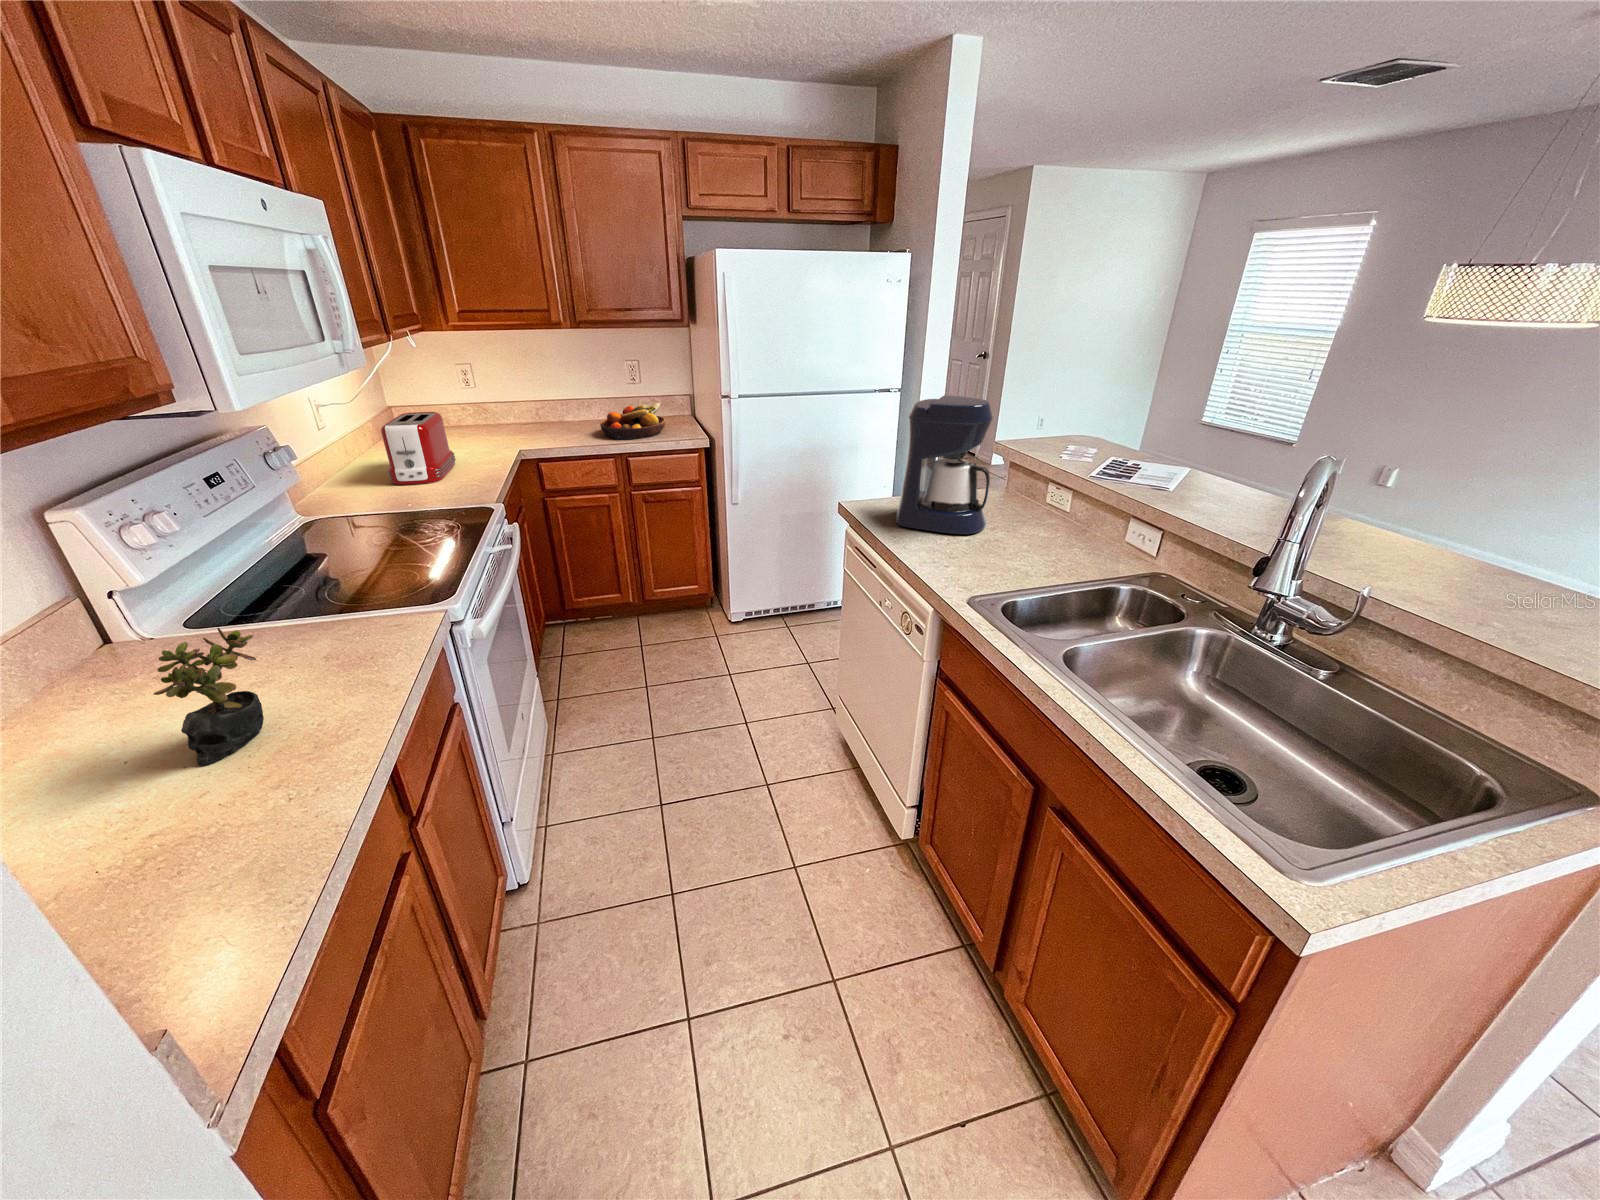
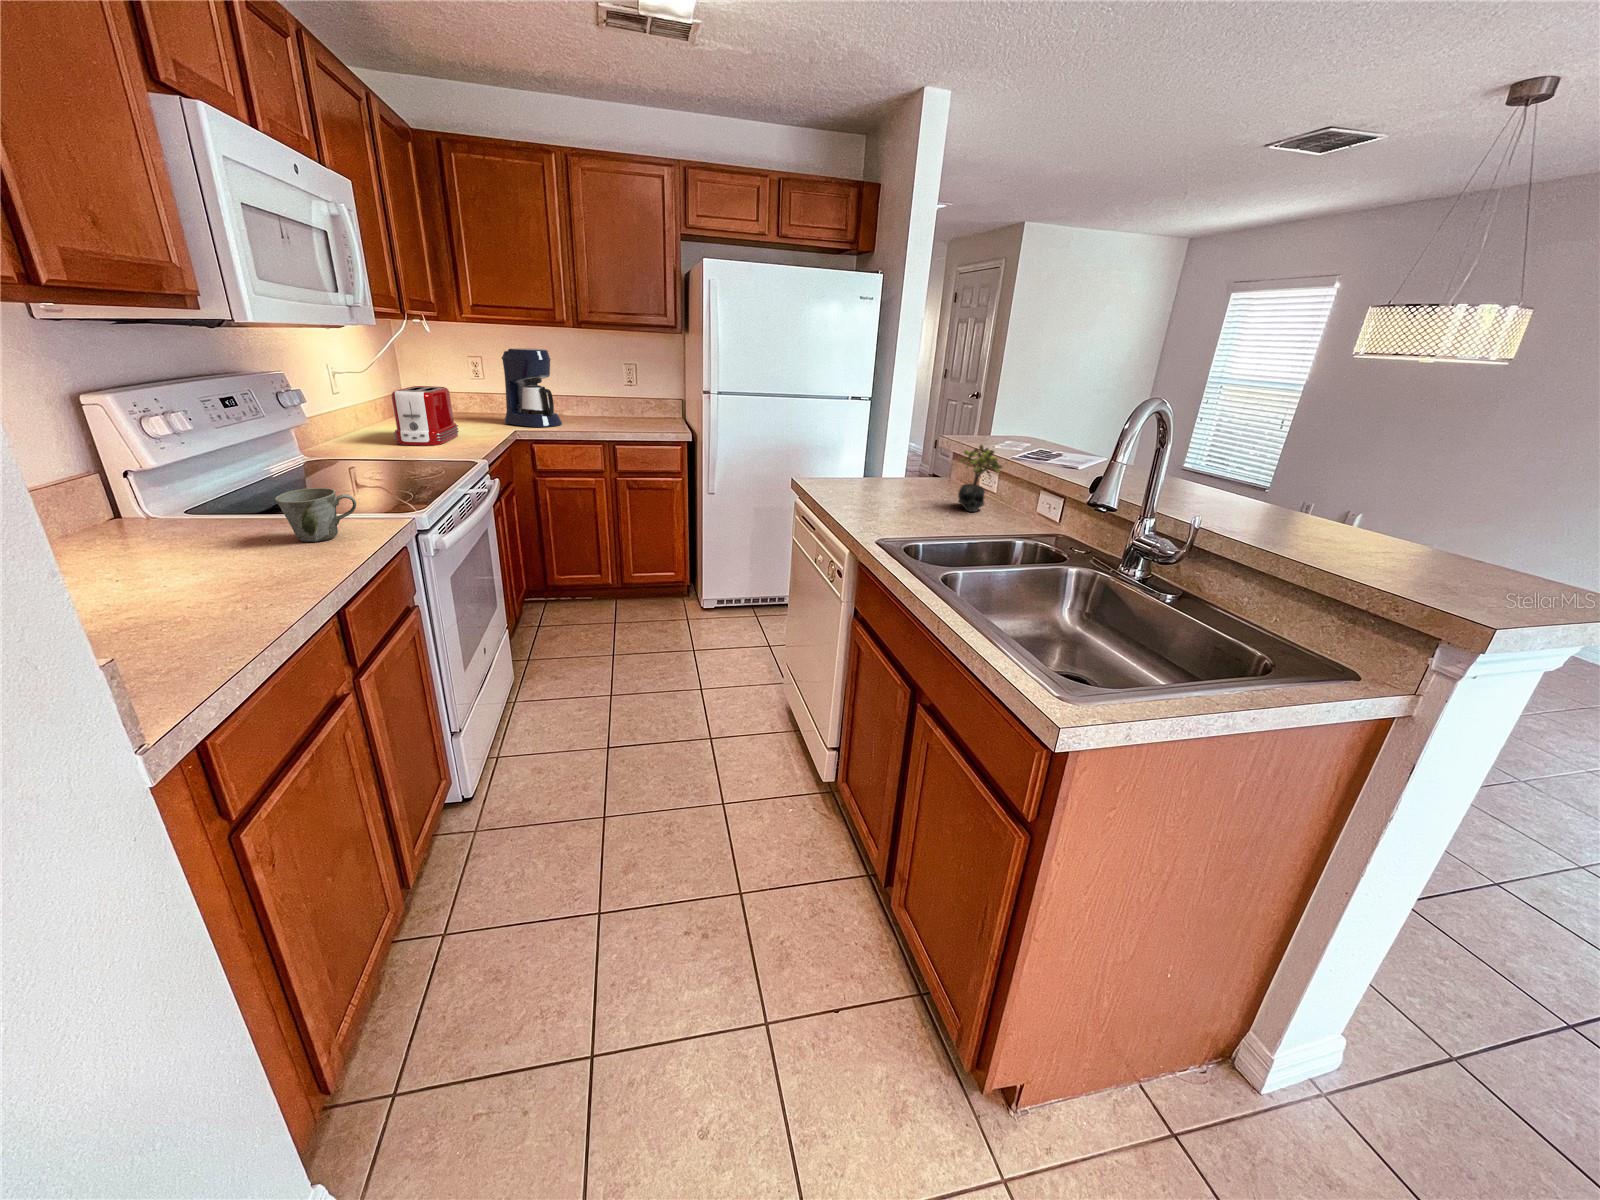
coffee maker: present [896,395,993,534] -> present [501,348,562,427]
fruit bowl: present [600,403,665,440] -> none [596,400,656,429]
mug: none [295,598,386,664] -> present [275,488,356,542]
succulent plant: present [153,628,264,765] -> present [958,445,1002,512]

